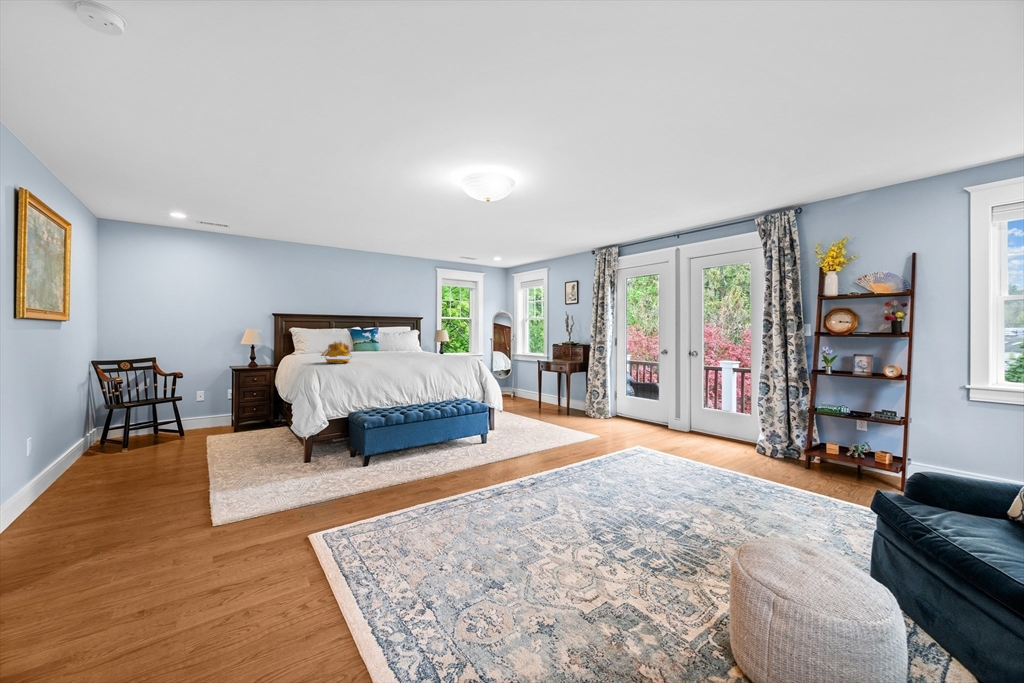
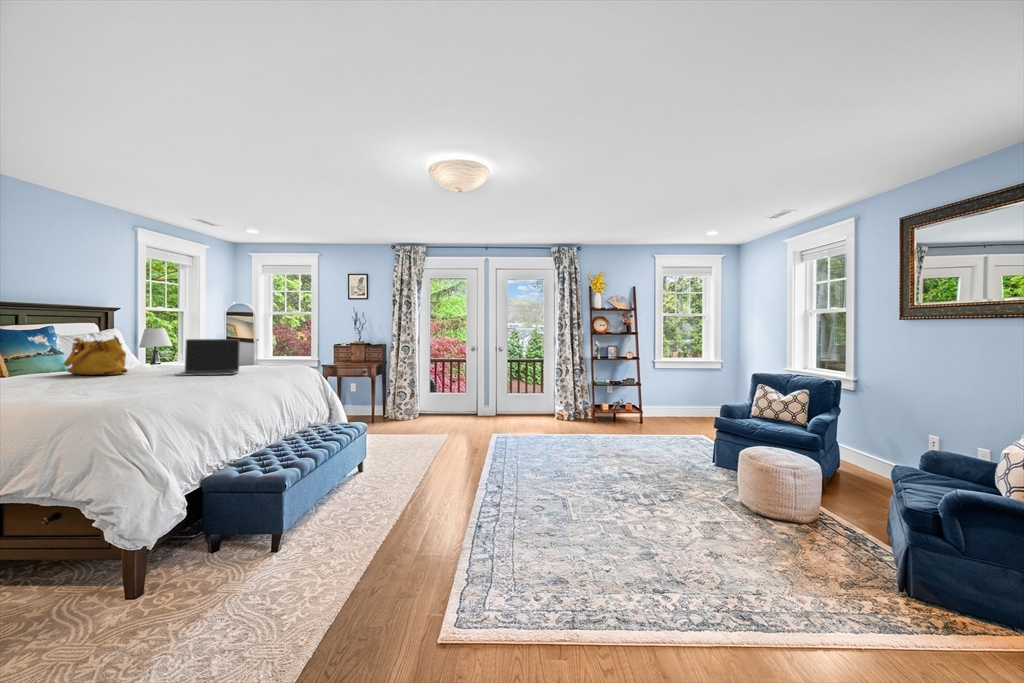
laptop: none [352,343,394,367] -> present [176,339,240,376]

